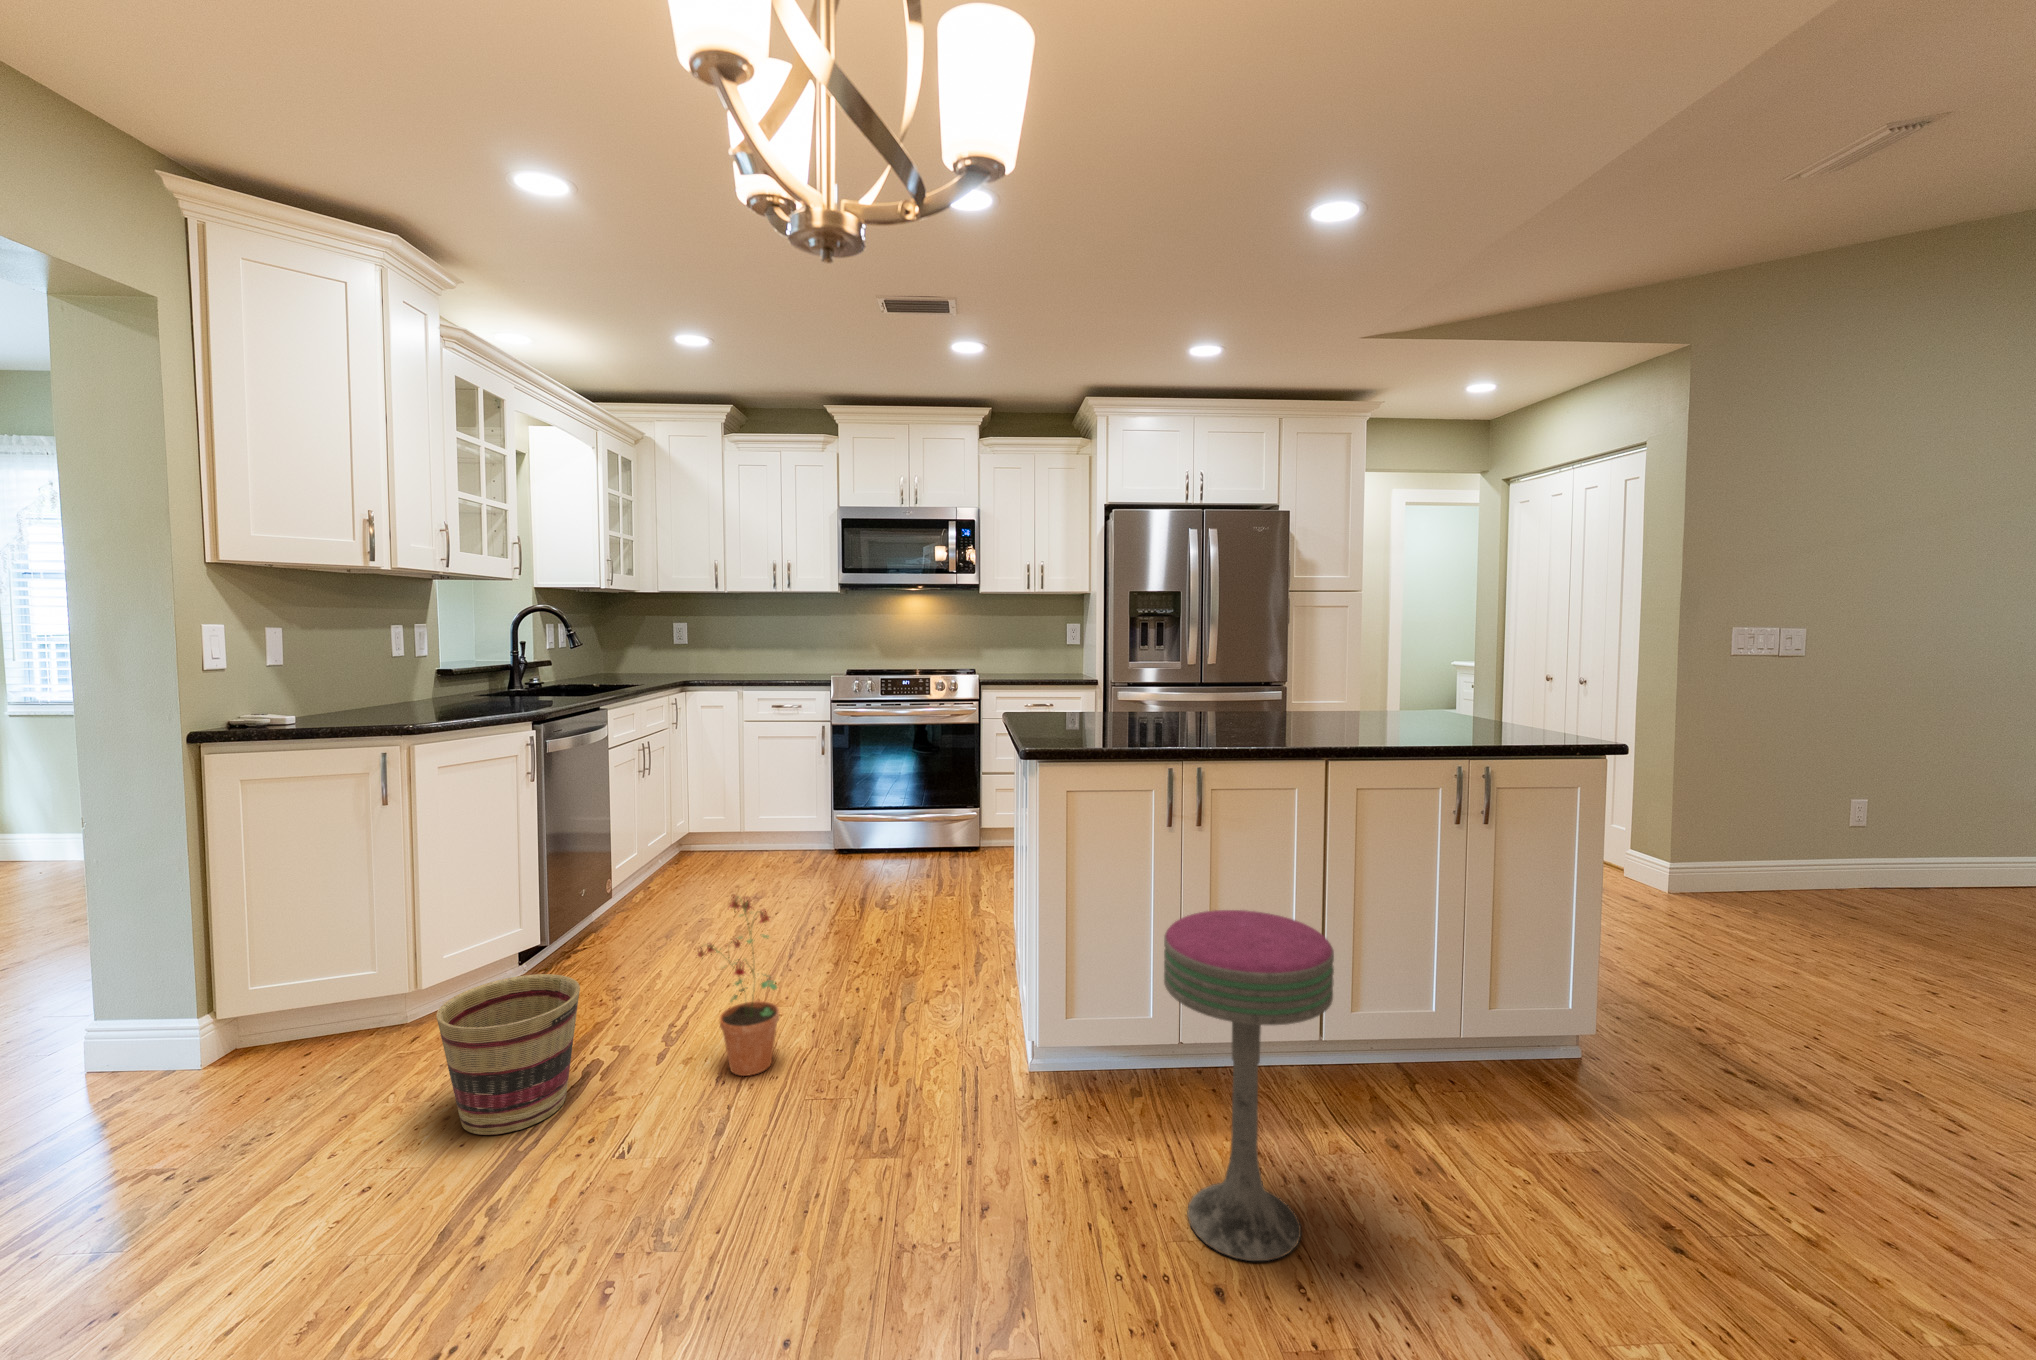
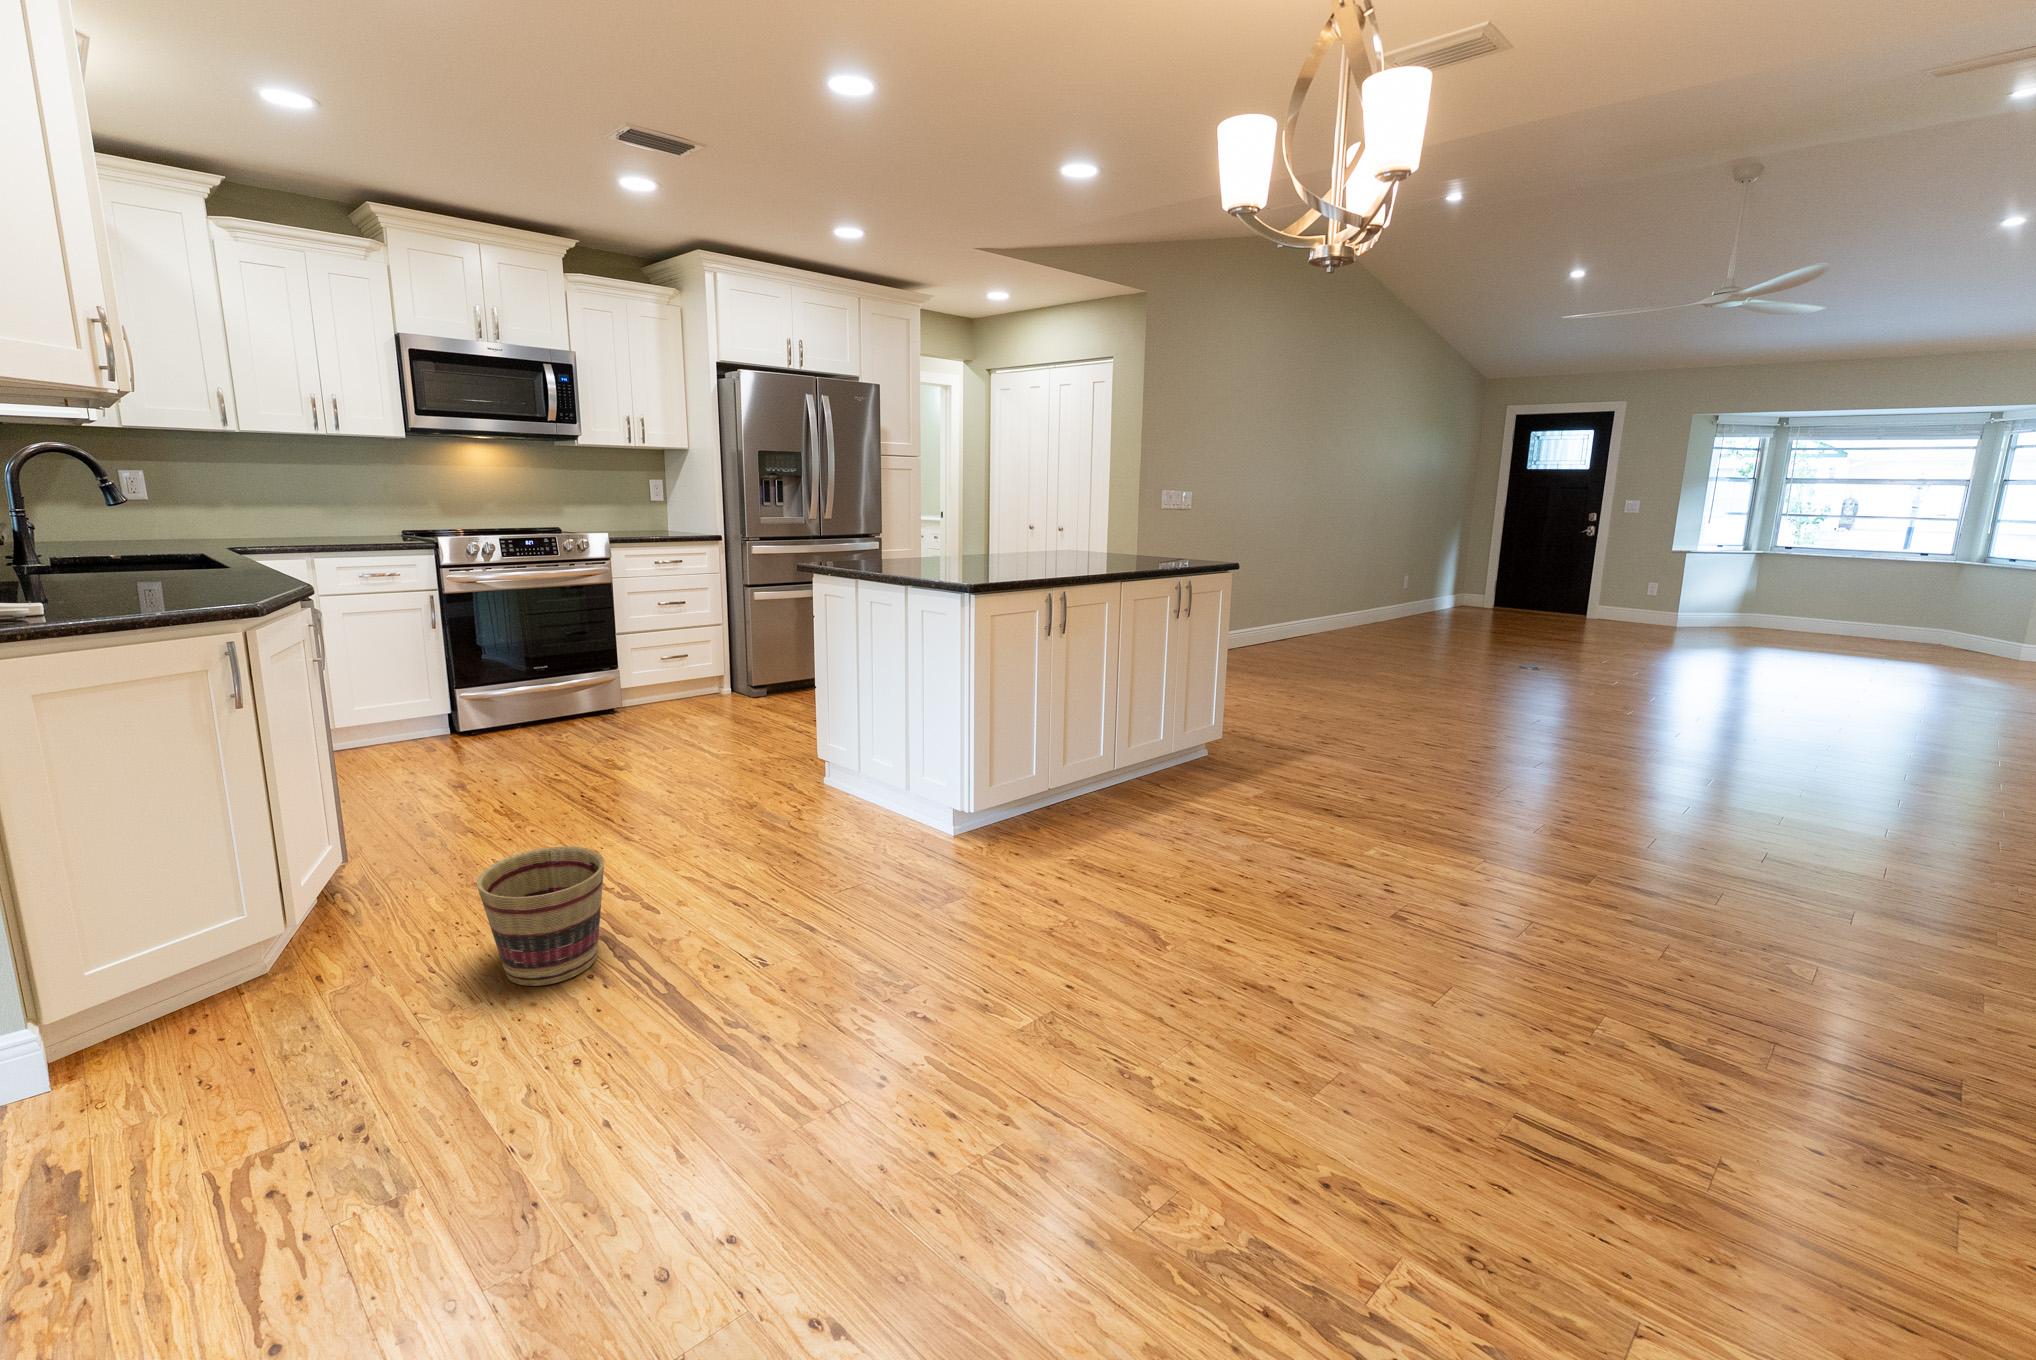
potted plant: present [698,896,779,1076] -> none [652,748,734,888]
bar stool: present [1164,910,1334,1261] -> none [1045,683,1137,859]

